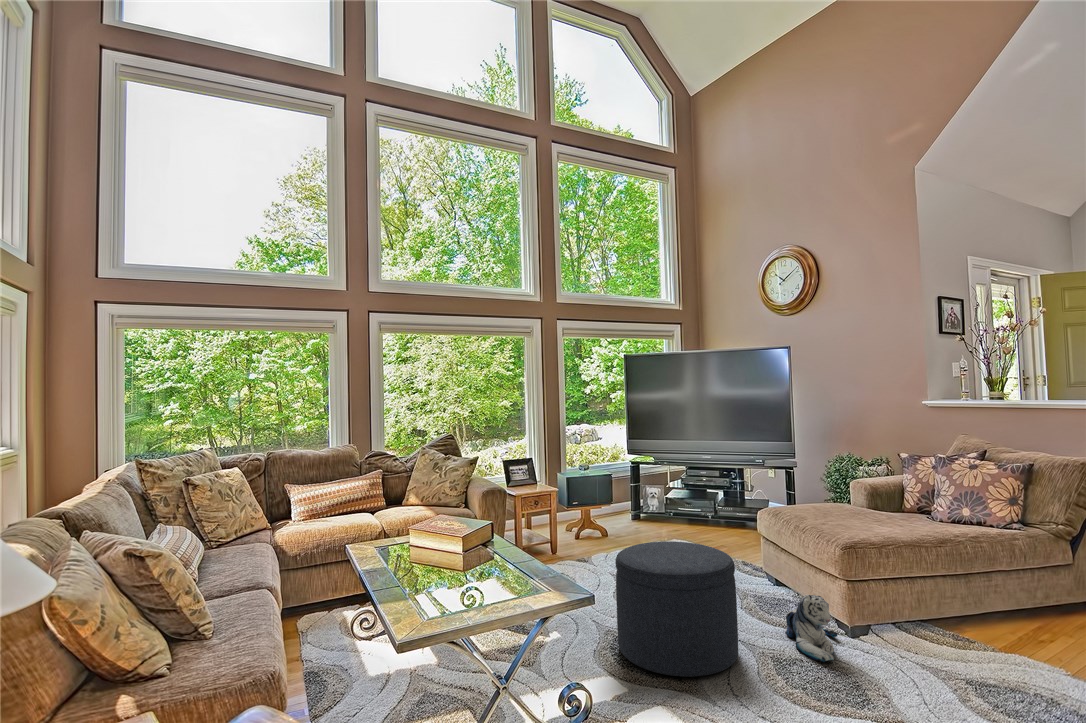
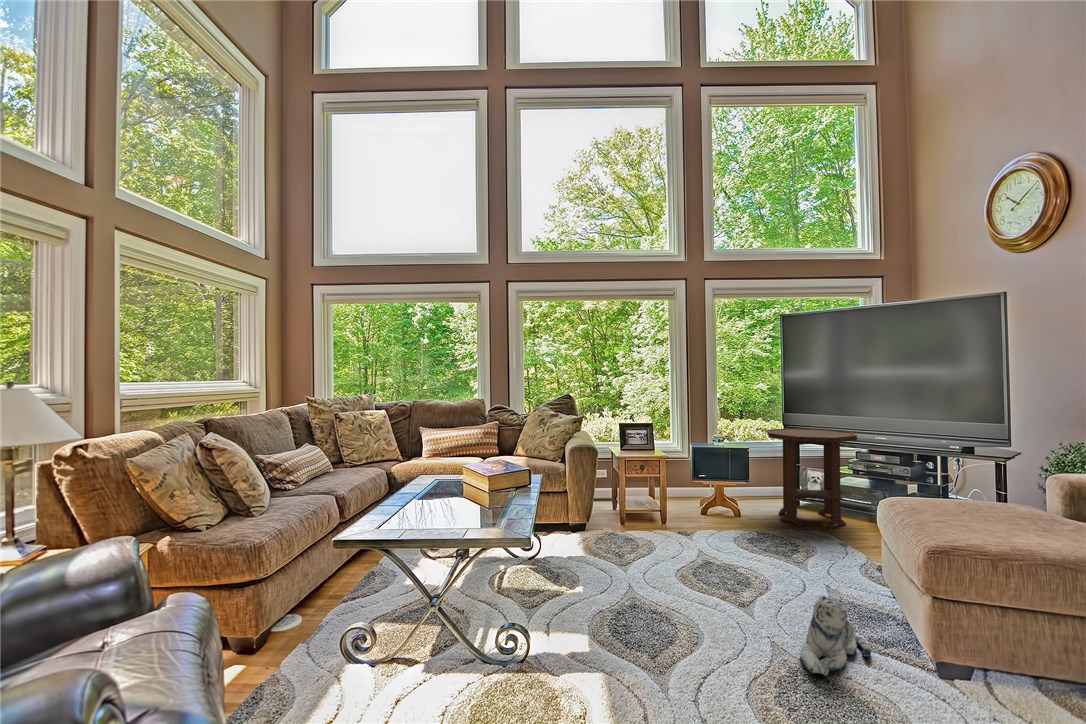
side table: none [622,452,695,537] -> present [767,428,857,528]
ottoman: present [615,541,738,677] -> none [599,509,728,650]

